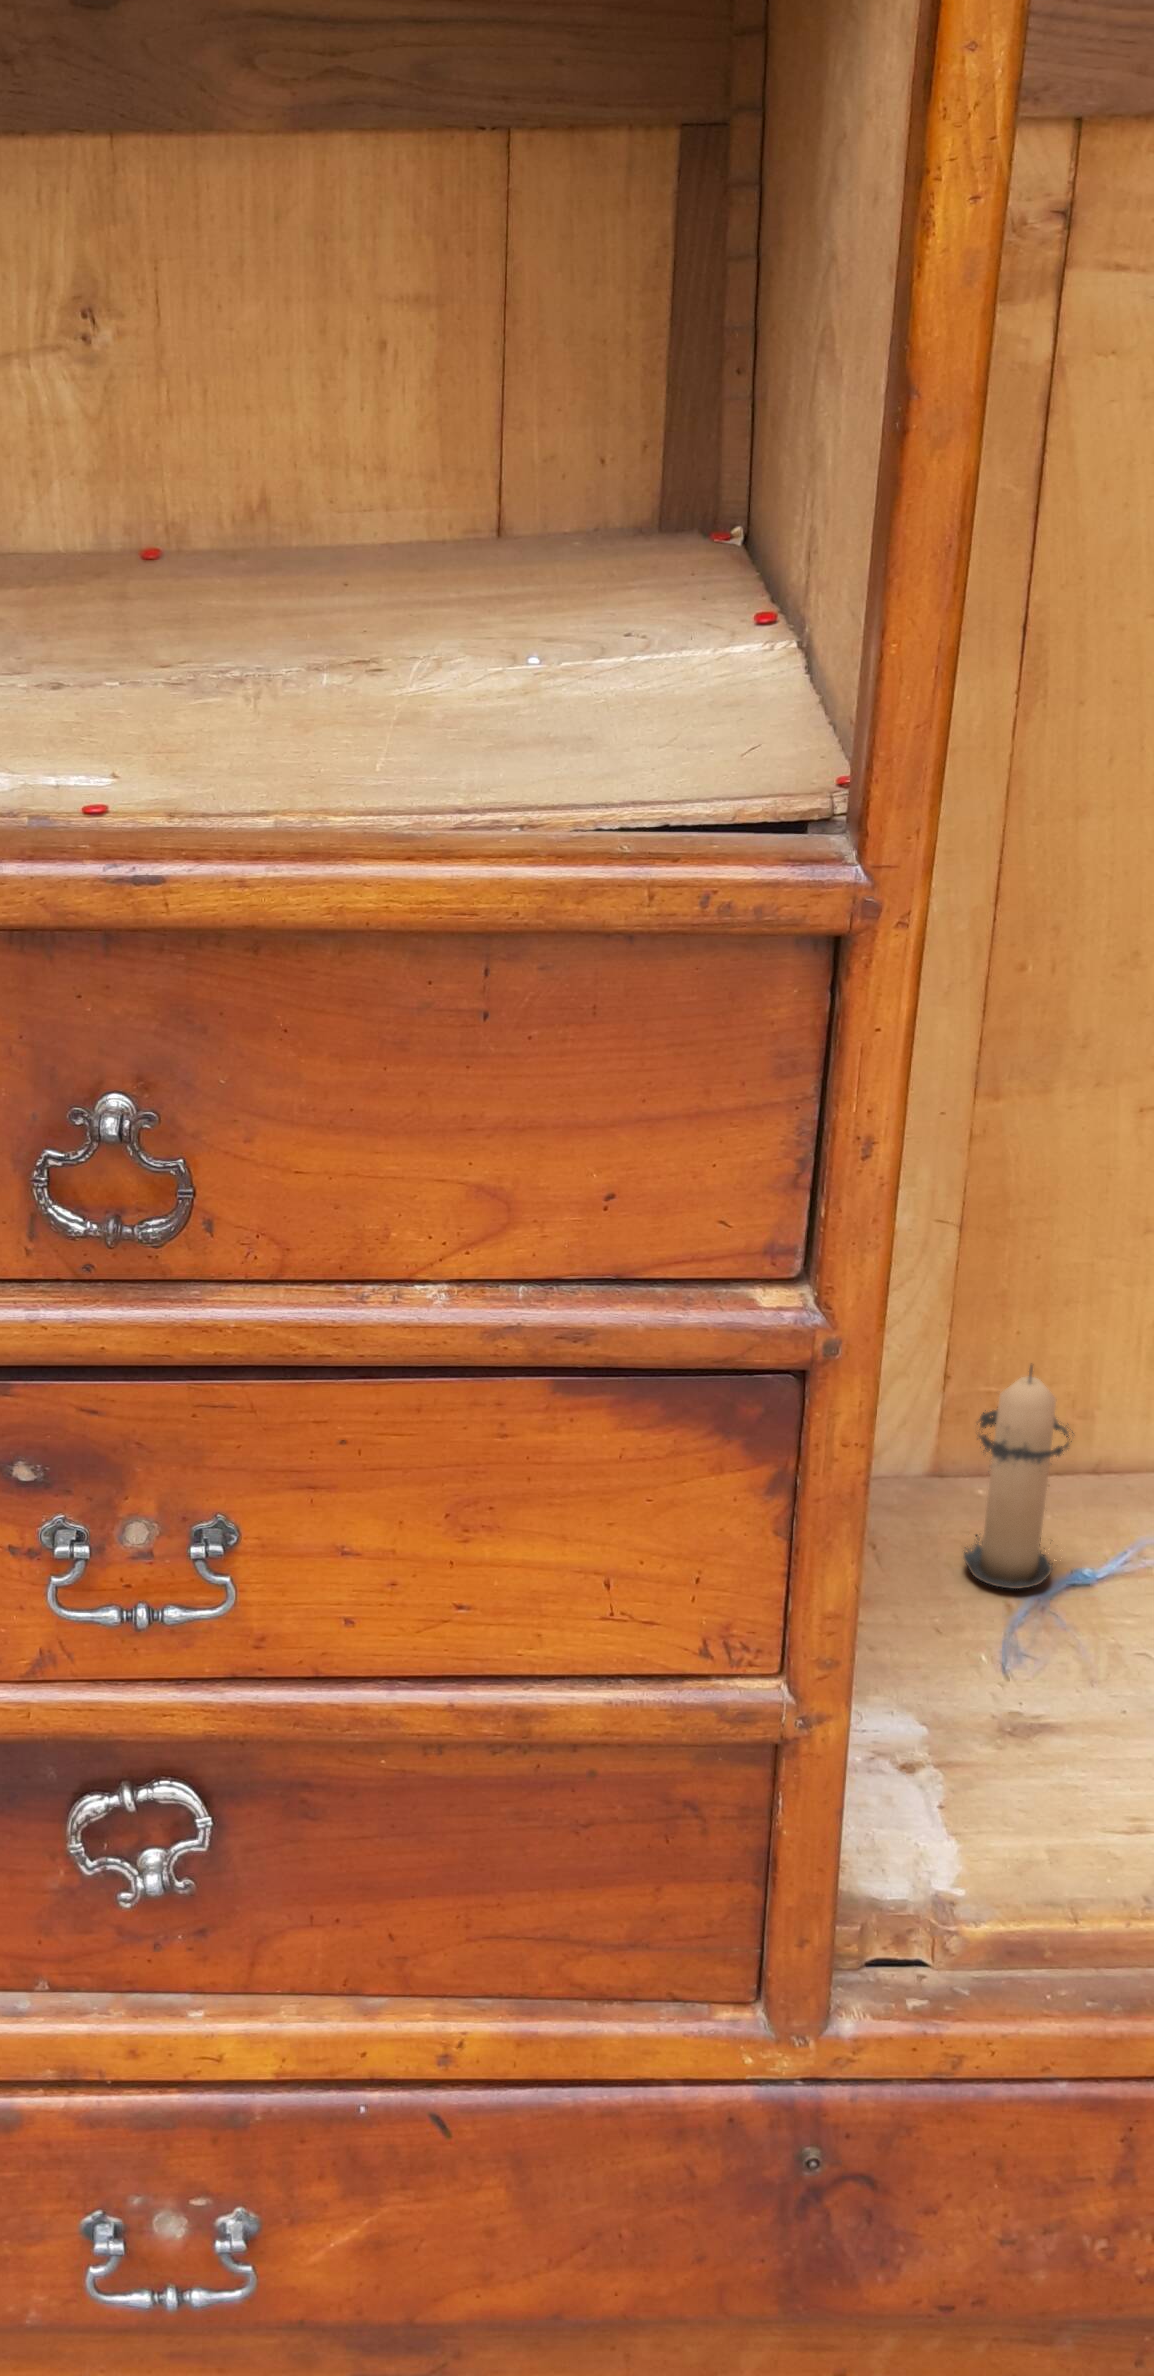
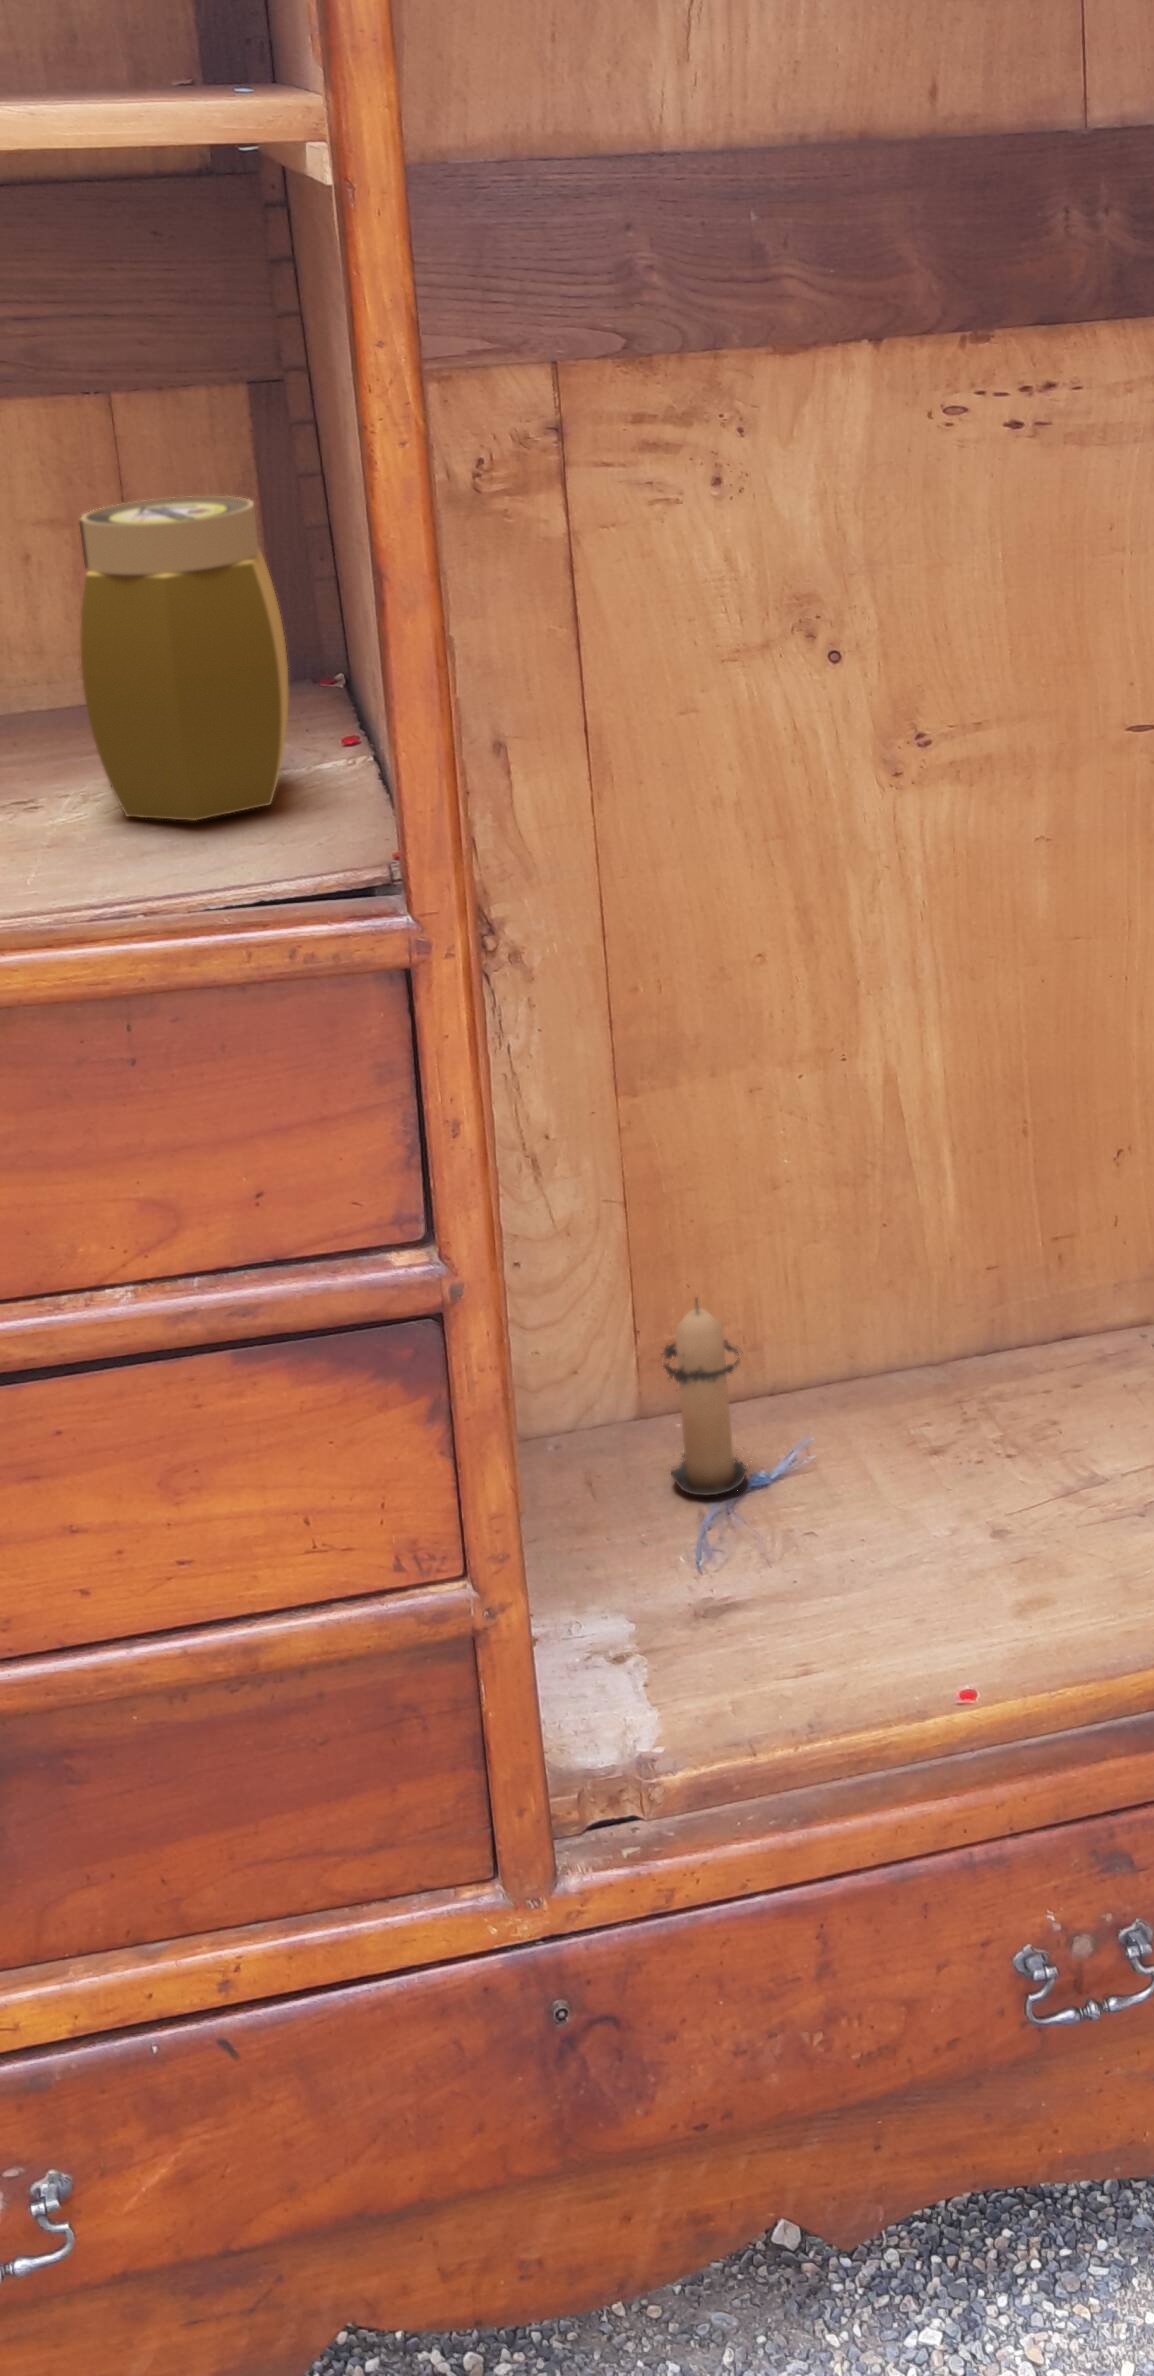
jar: none [468,290,713,712] -> present [79,496,288,821]

